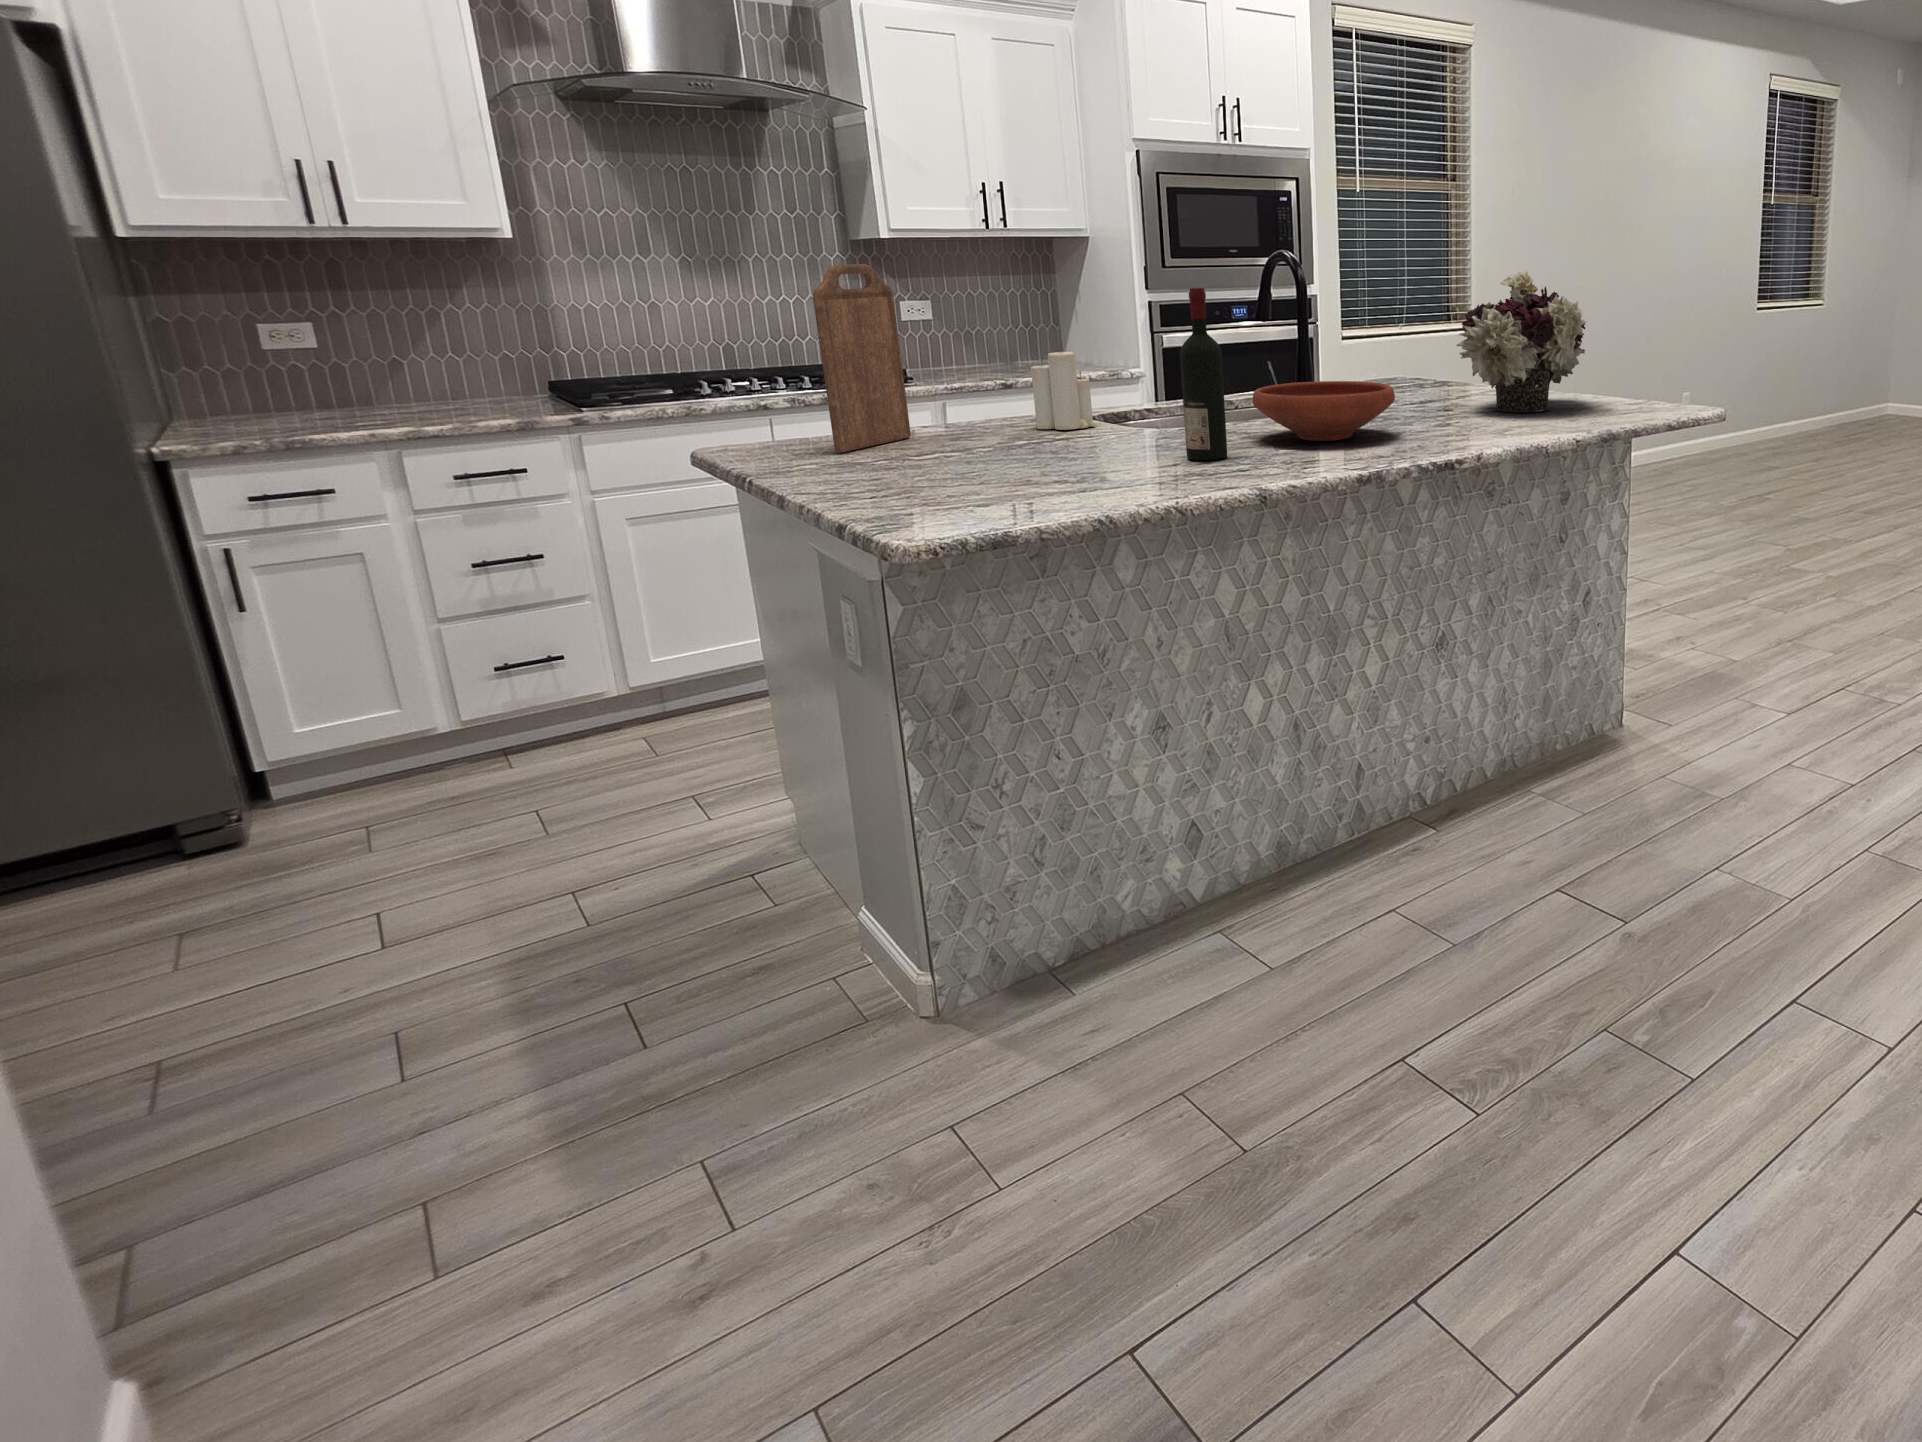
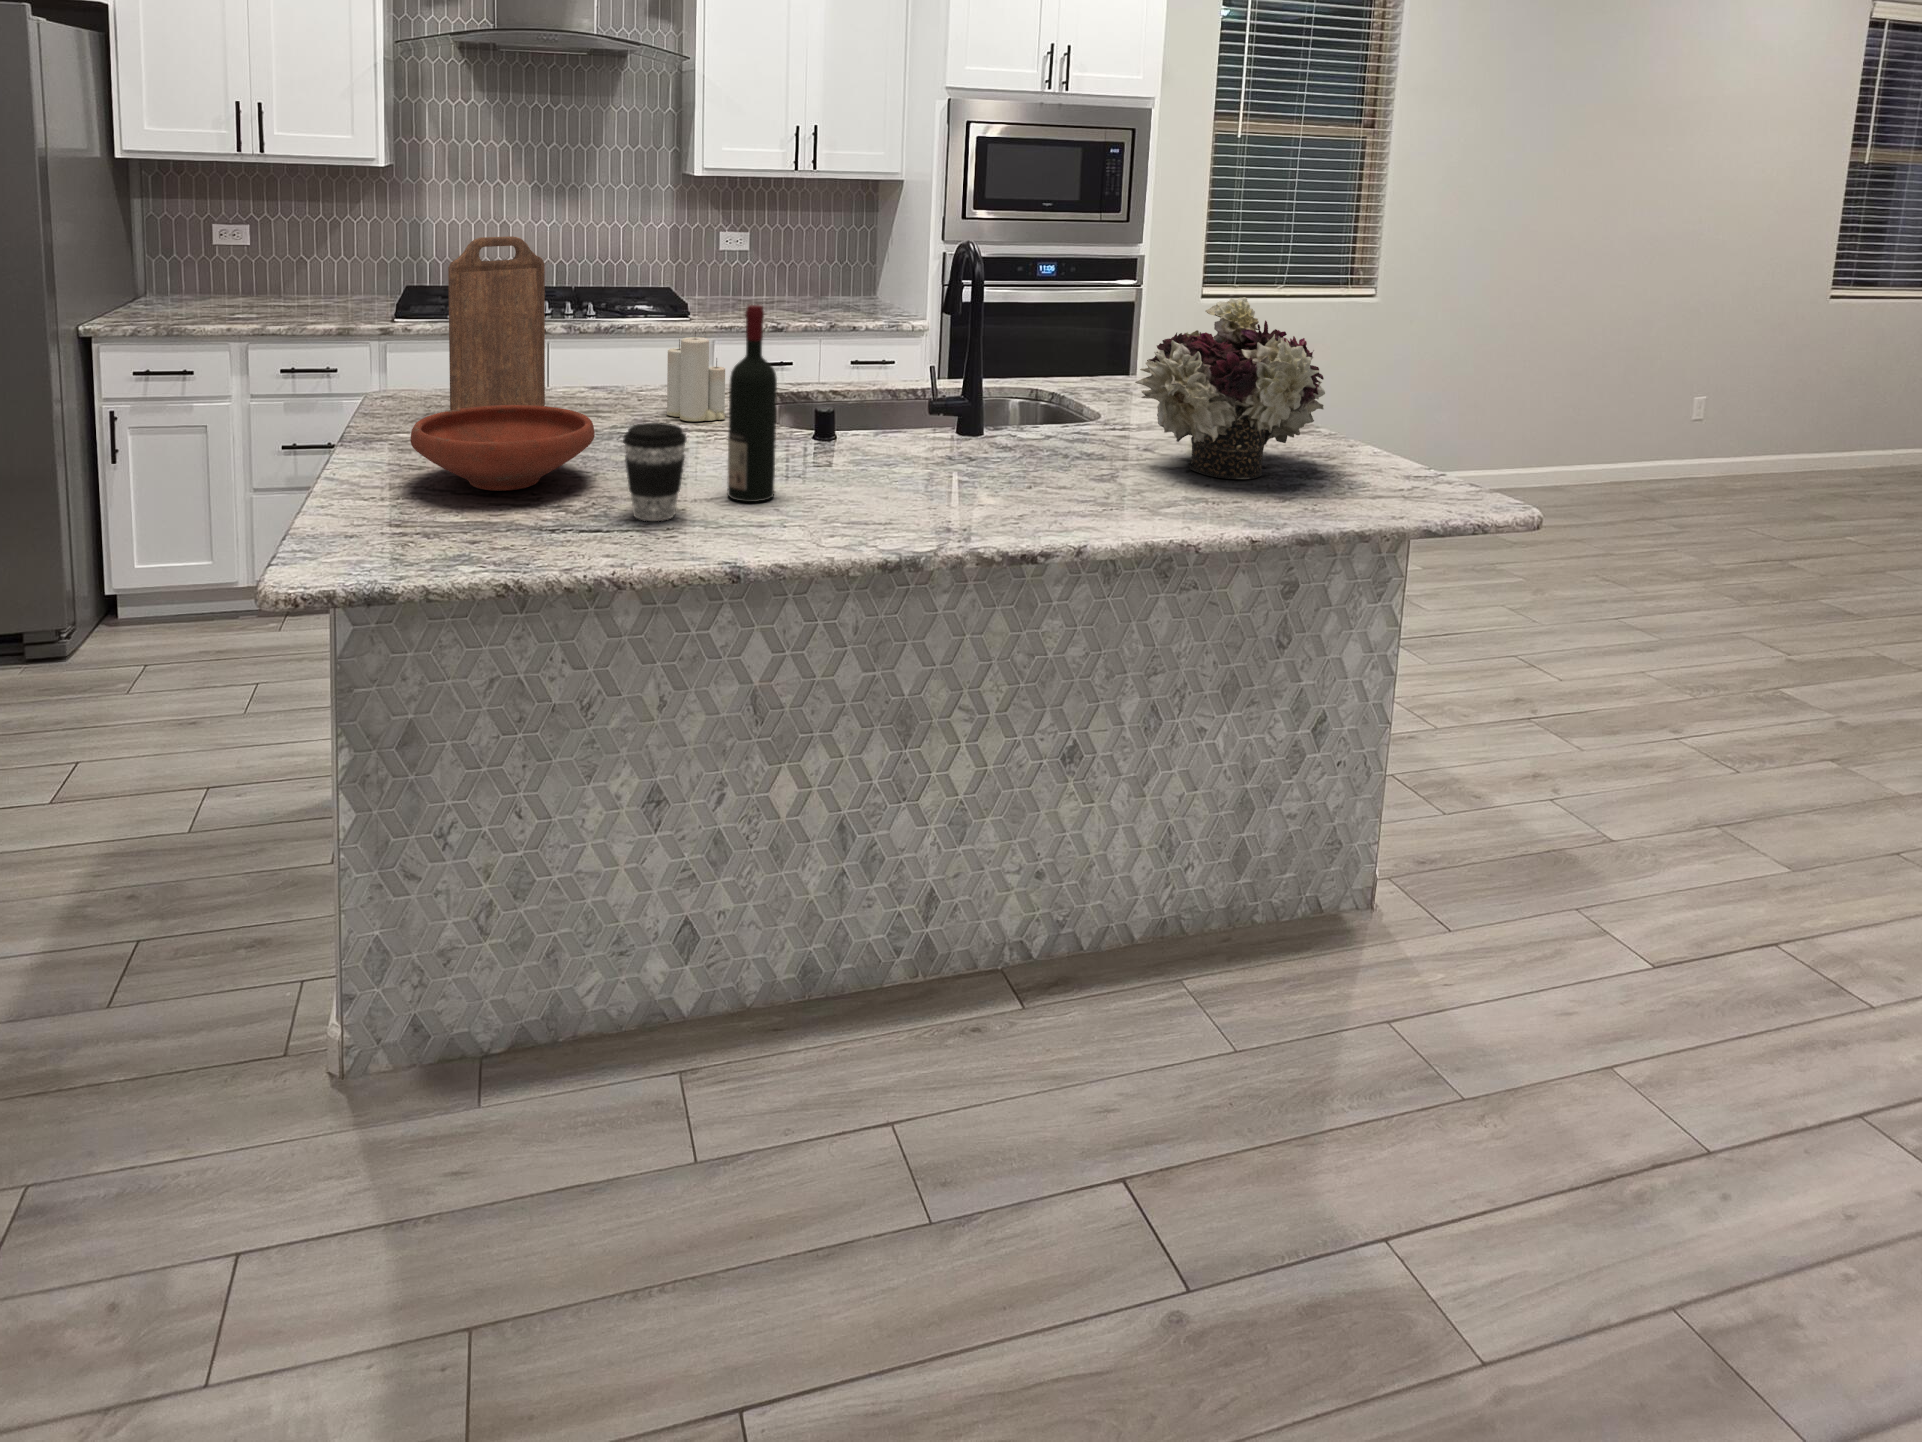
bowl: present [1253,381,1395,441] -> present [410,405,595,491]
coffee cup: none [1117,394,1173,477] -> present [623,423,687,521]

